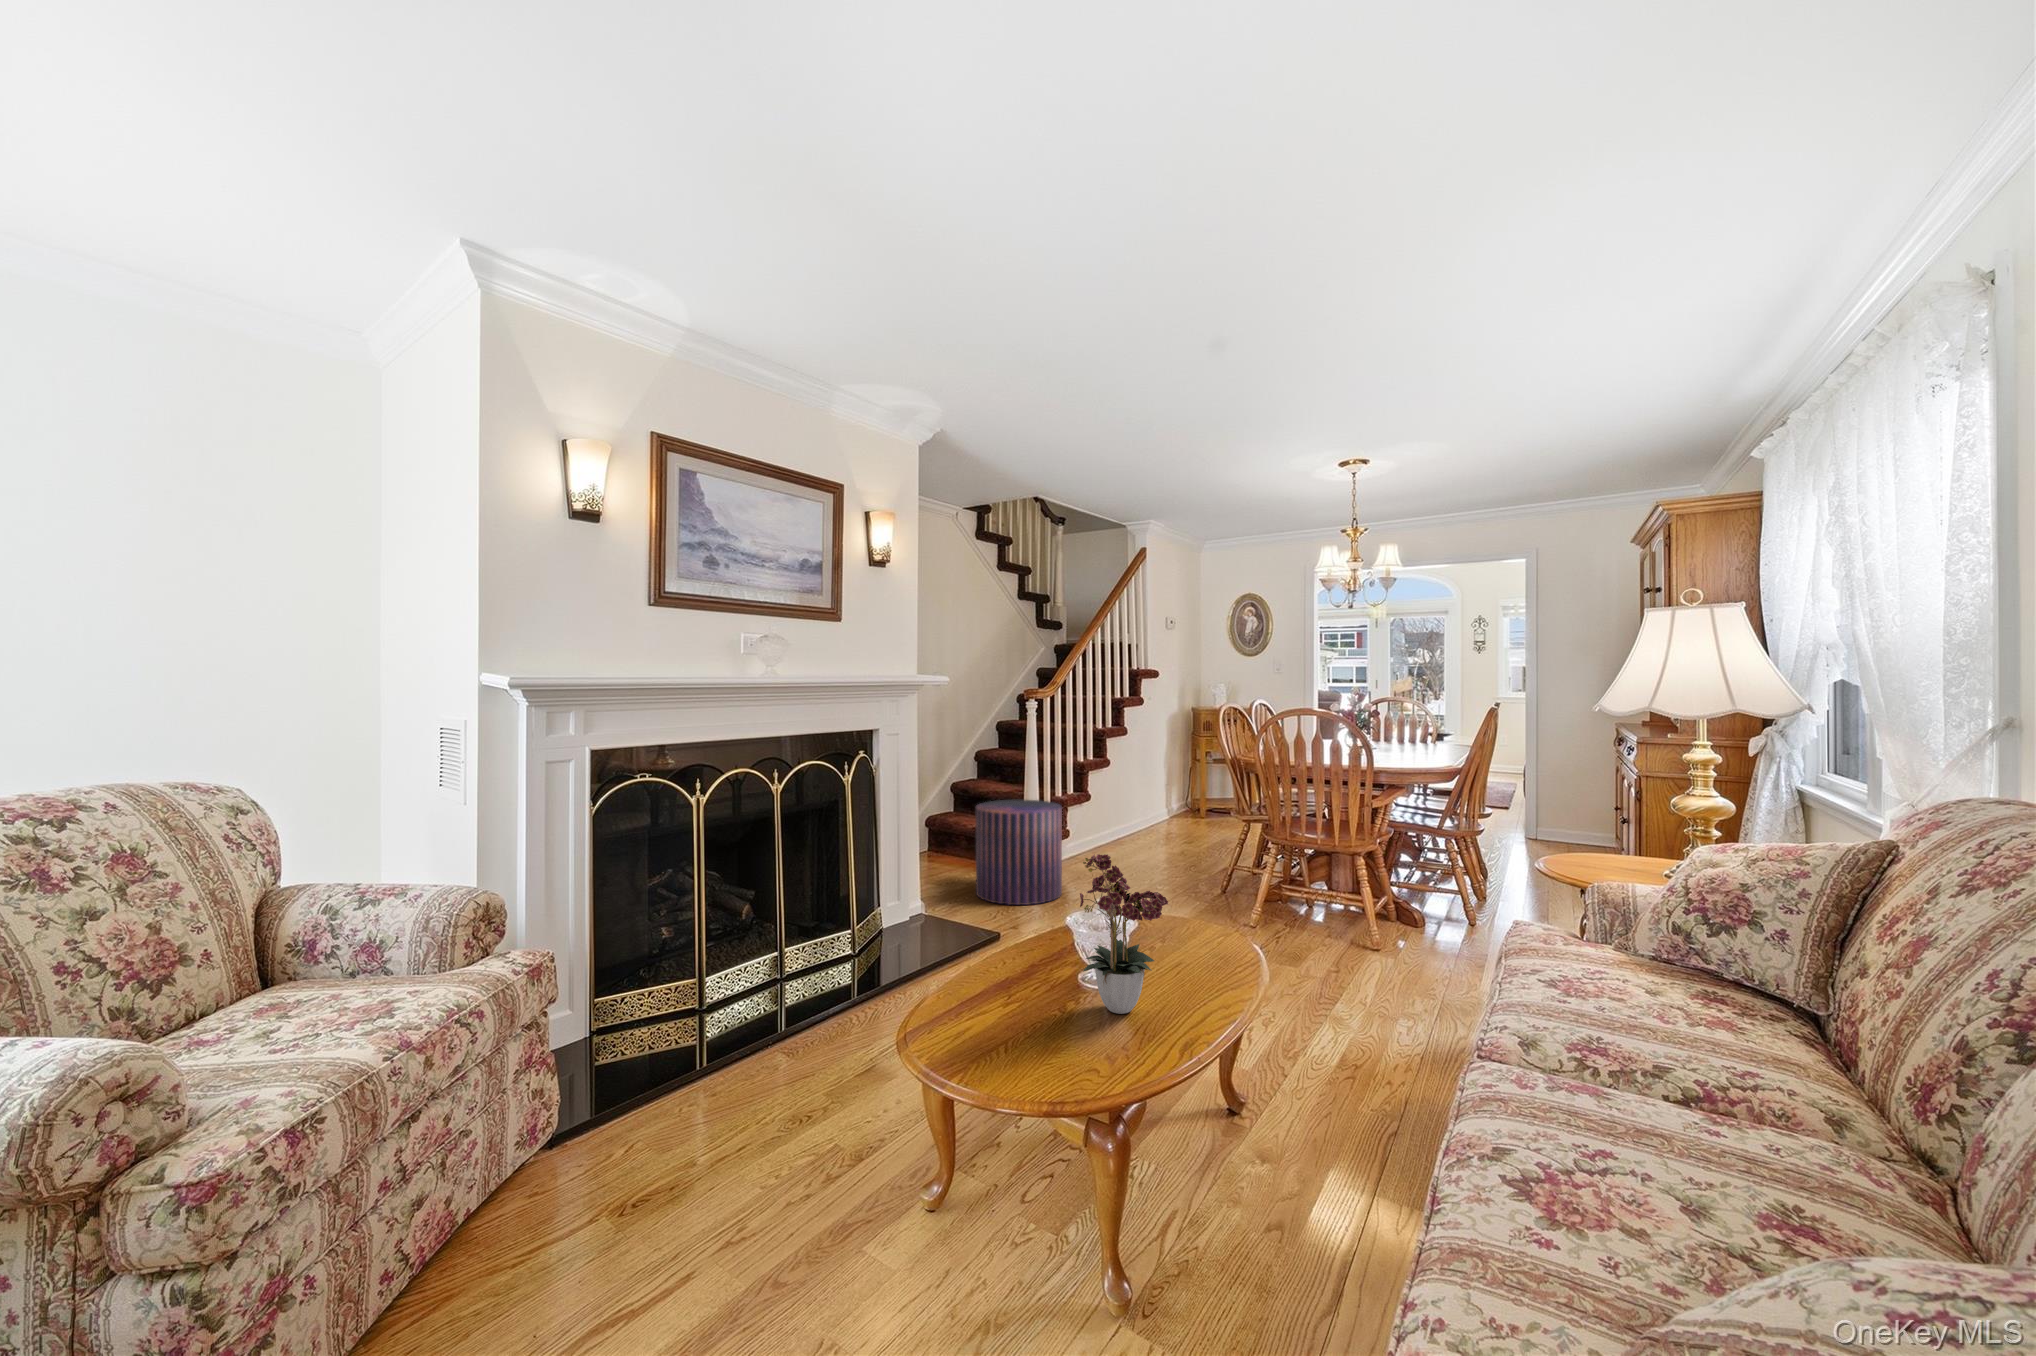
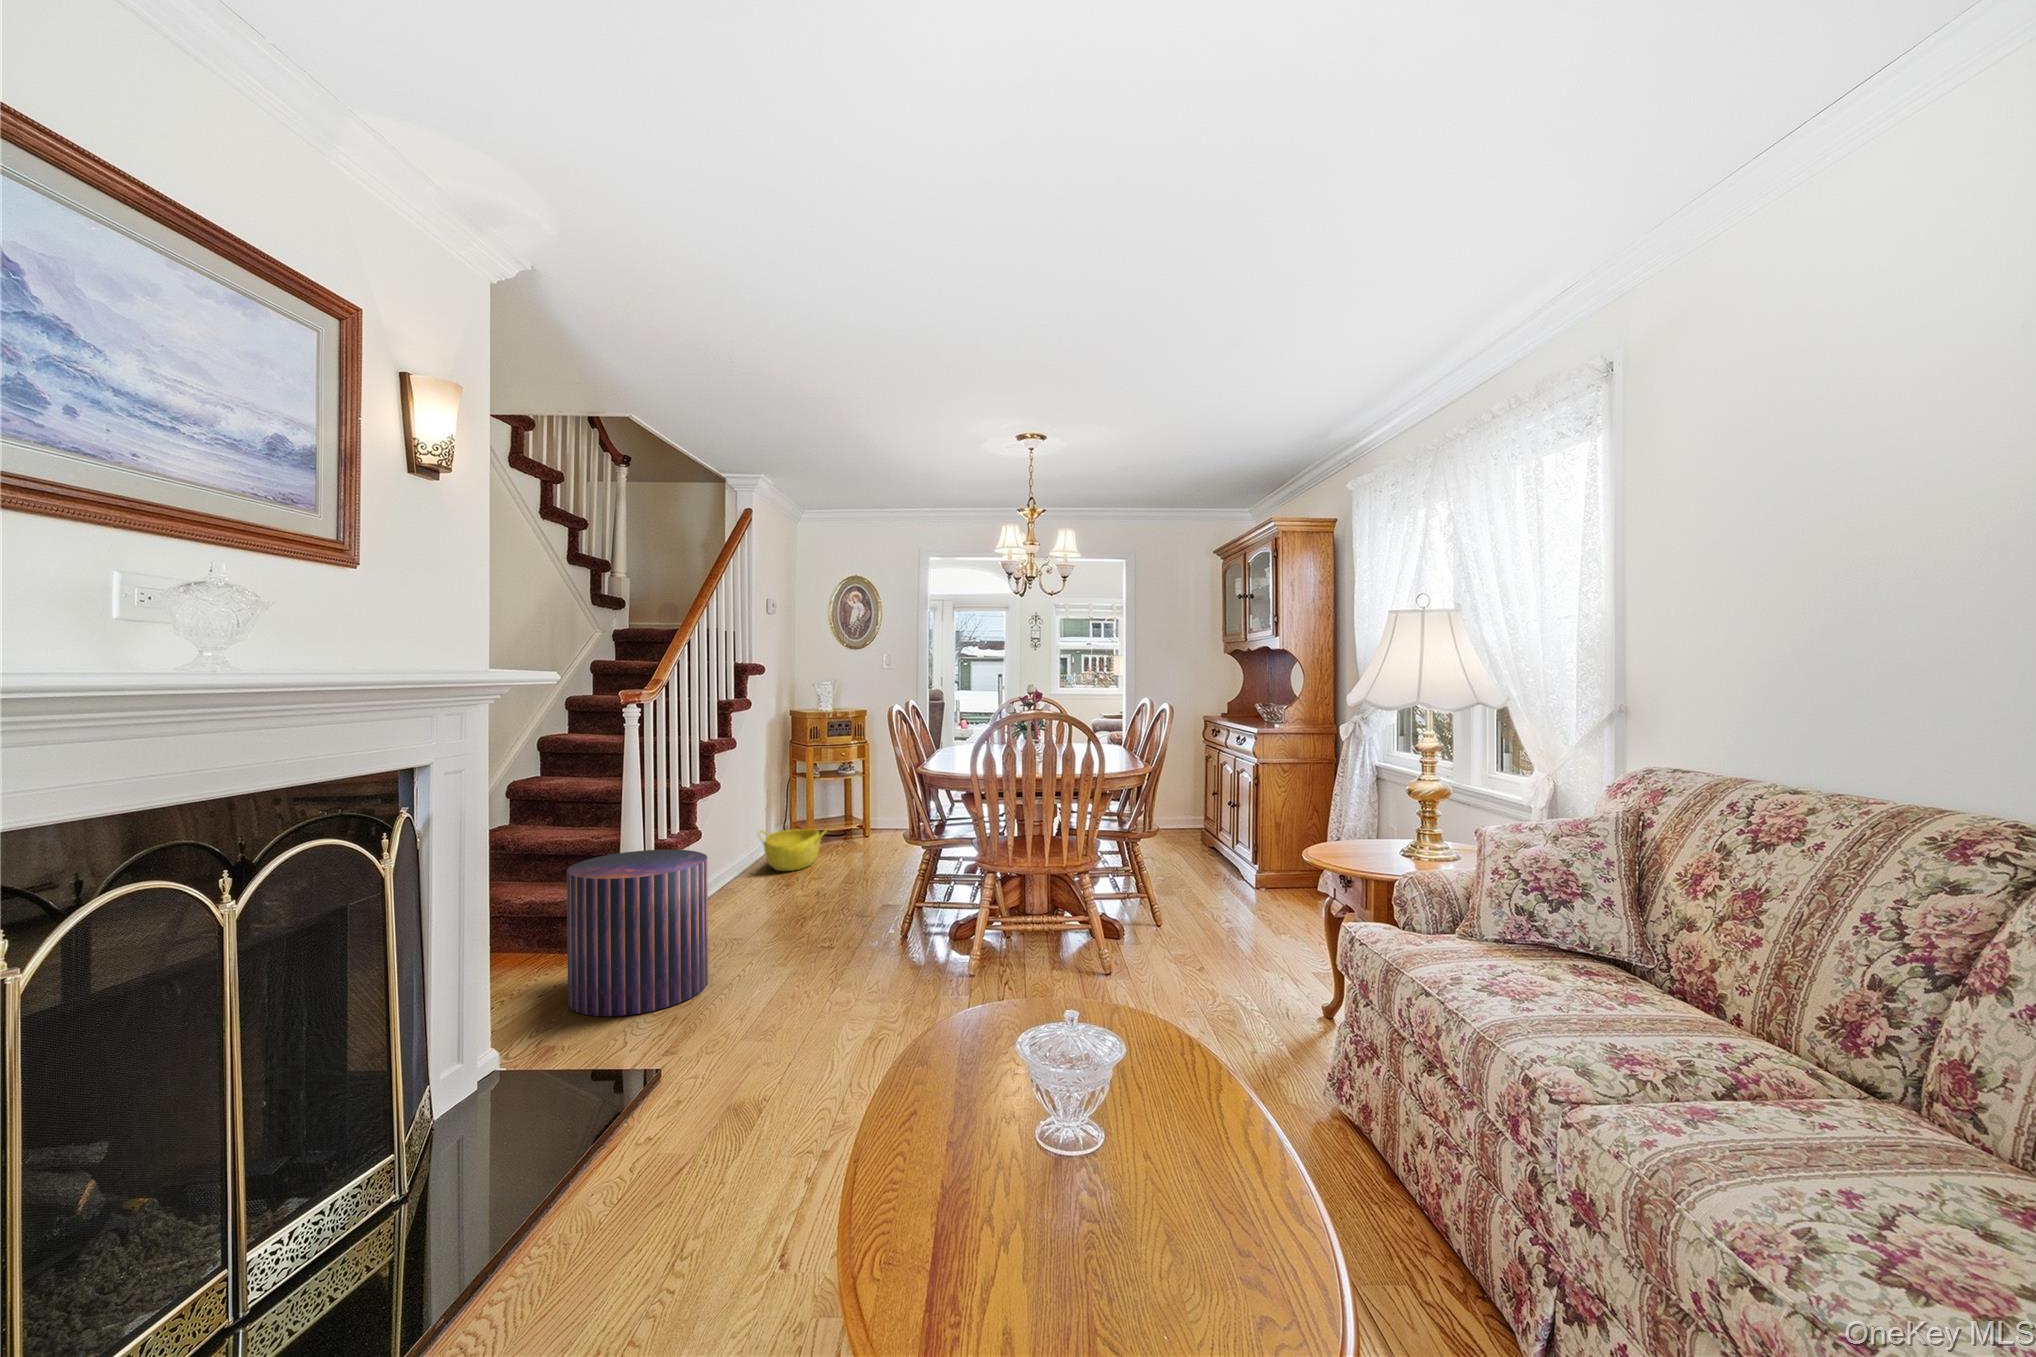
basket: none [1146,802,1200,837] -> present [758,829,827,871]
flower arrangement: present [1080,854,1168,1014] -> none [1109,942,1239,1207]

